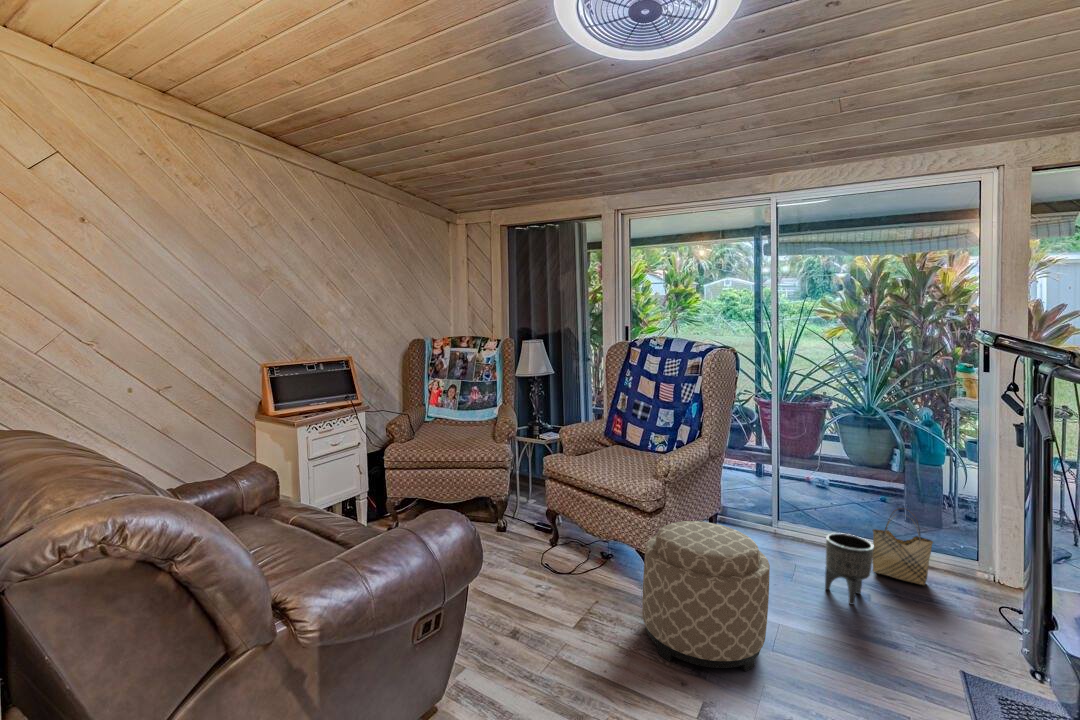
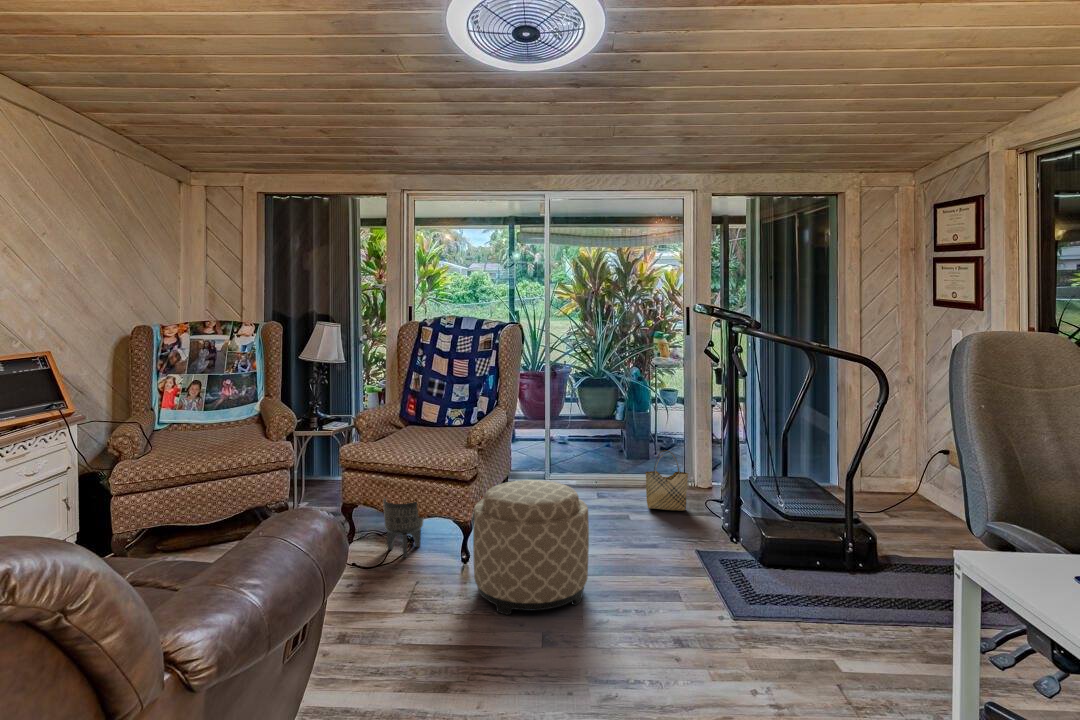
planter: present [825,533,874,604] -> present [383,496,423,558]

